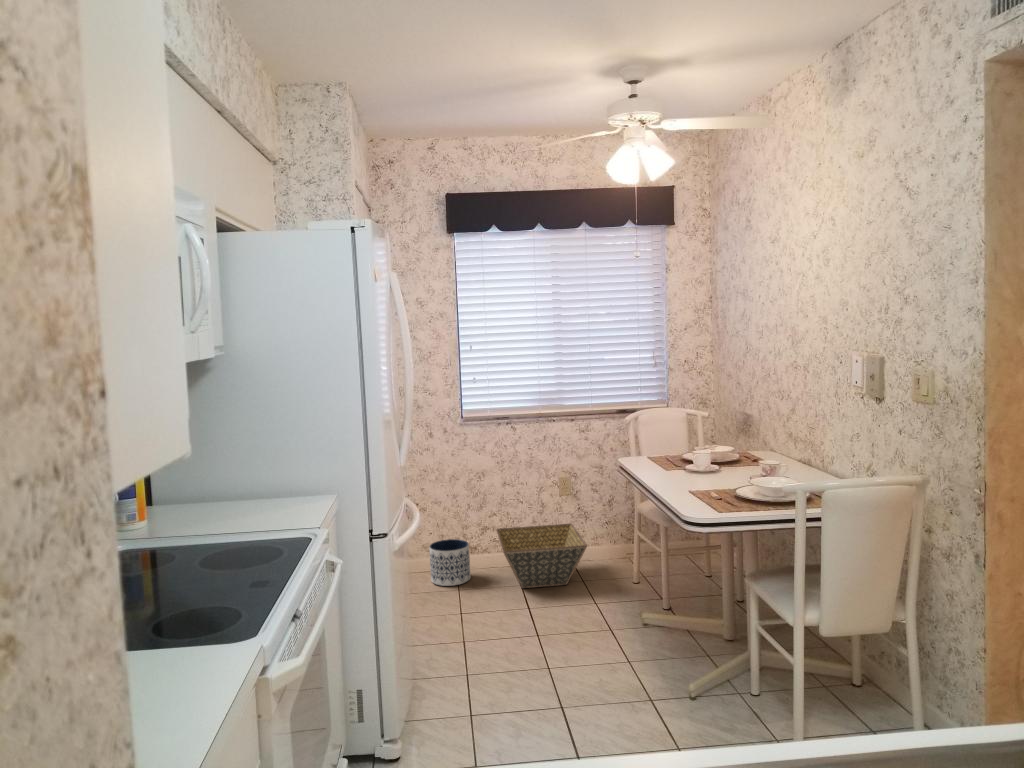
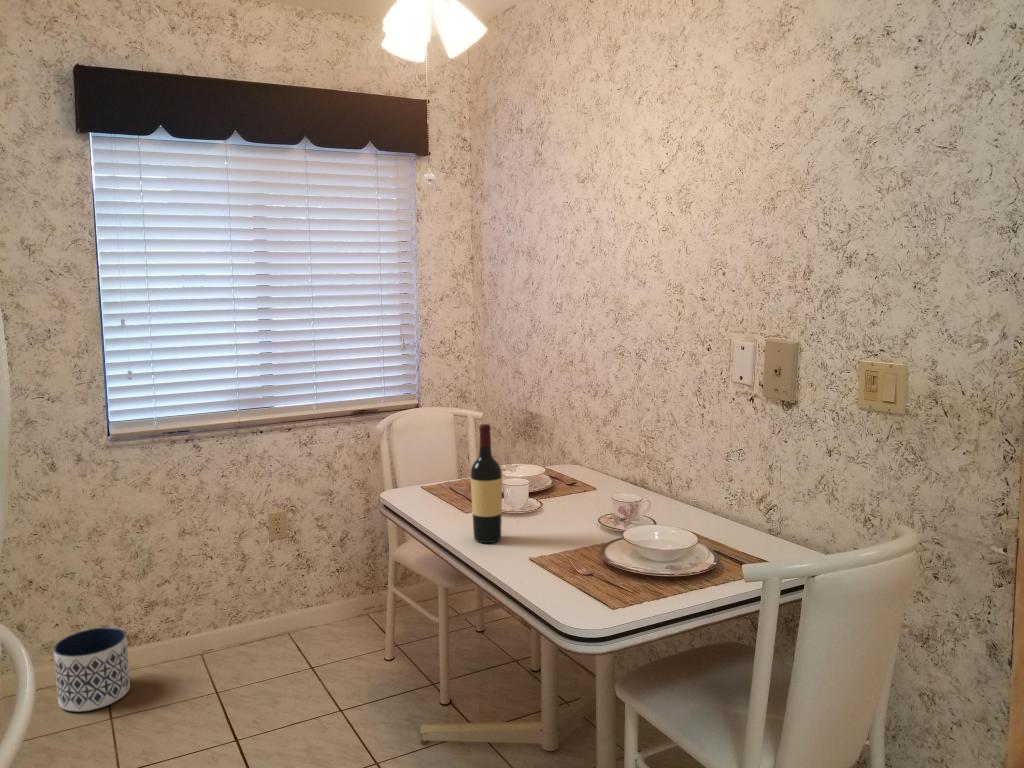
wine bottle: none [662,409,682,484] -> present [471,424,502,543]
basket: present [496,524,587,589] -> none [172,578,323,696]

